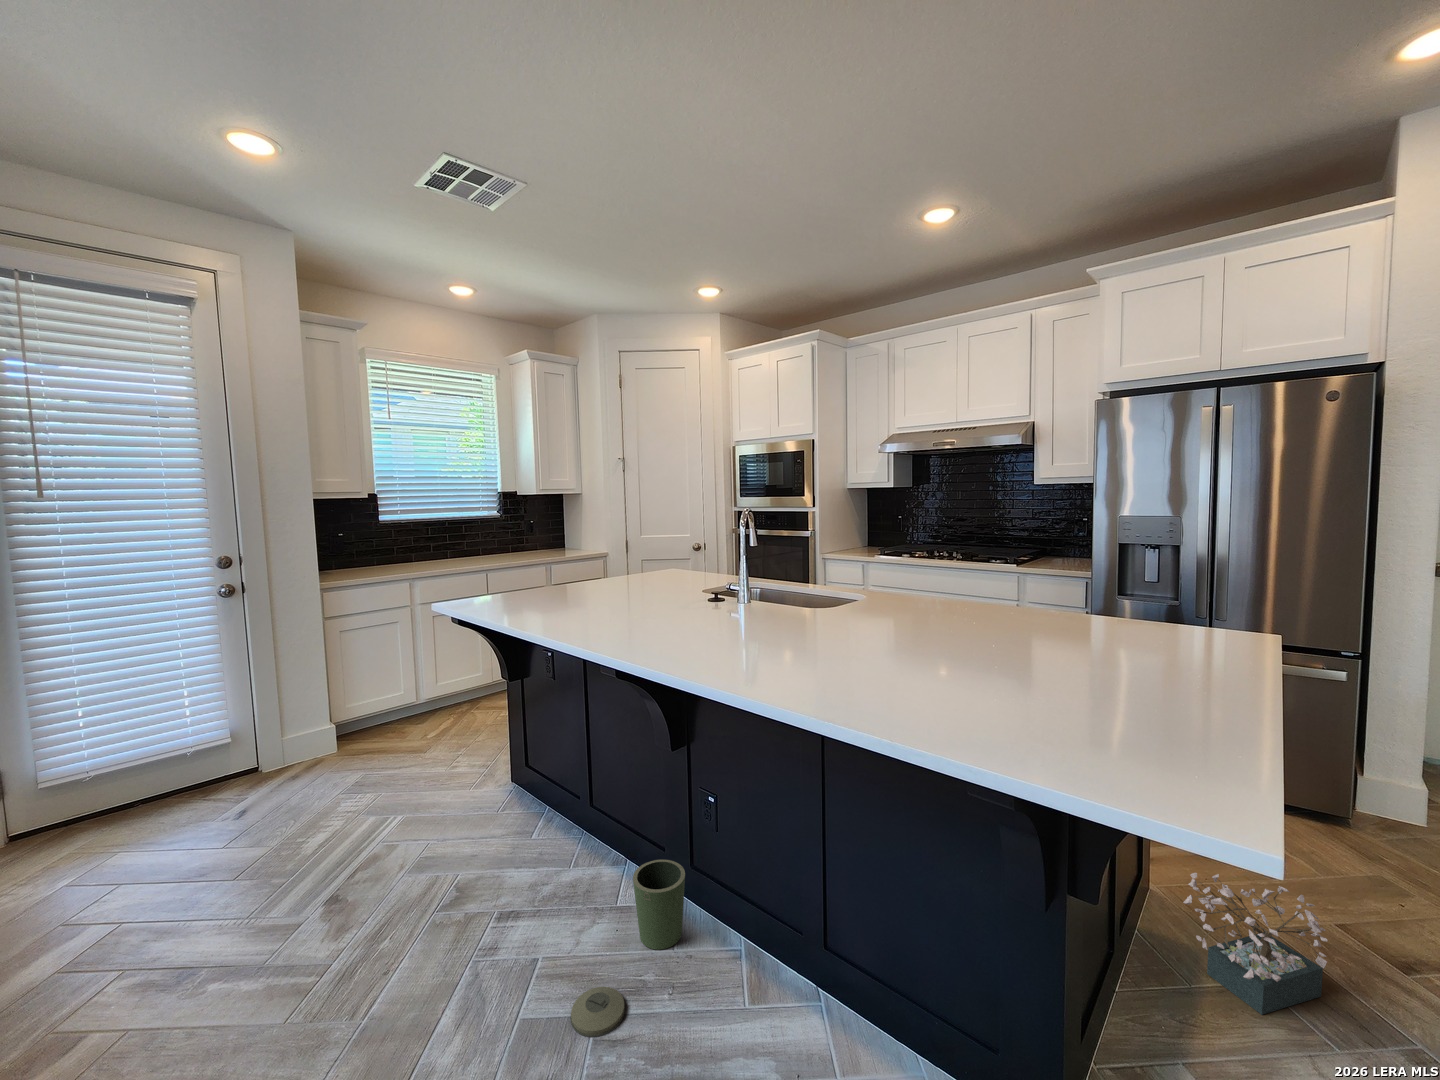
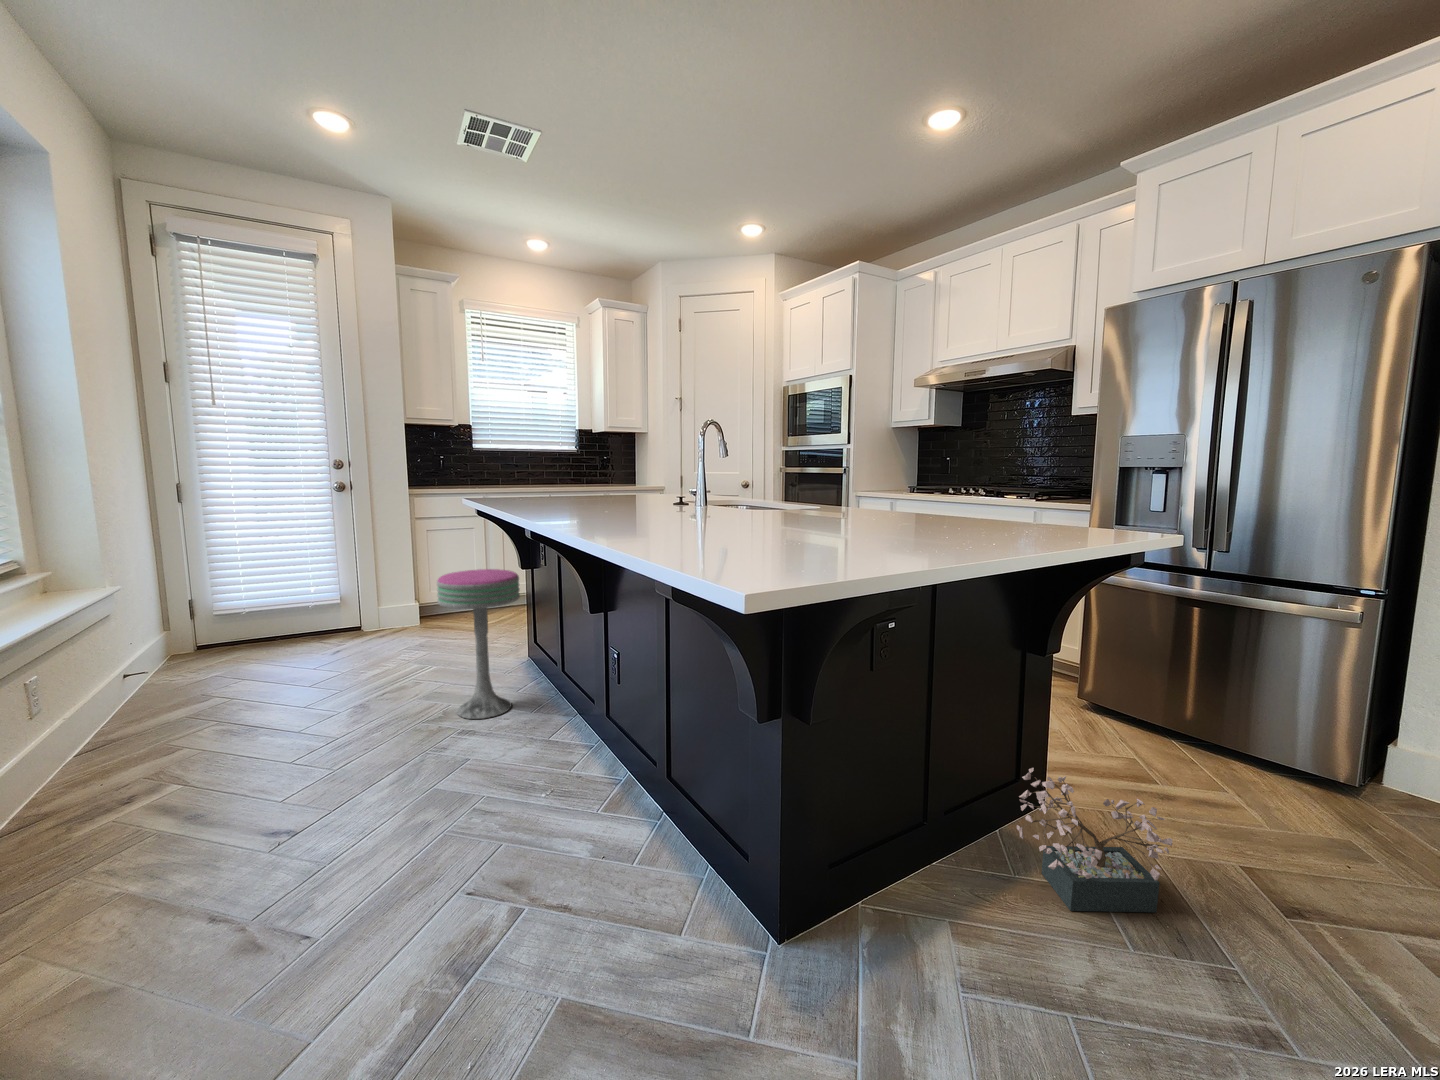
bar stool: none [449,695,548,890] -> present [437,569,520,719]
trash can: present [570,860,685,1037] -> none [460,703,587,809]

